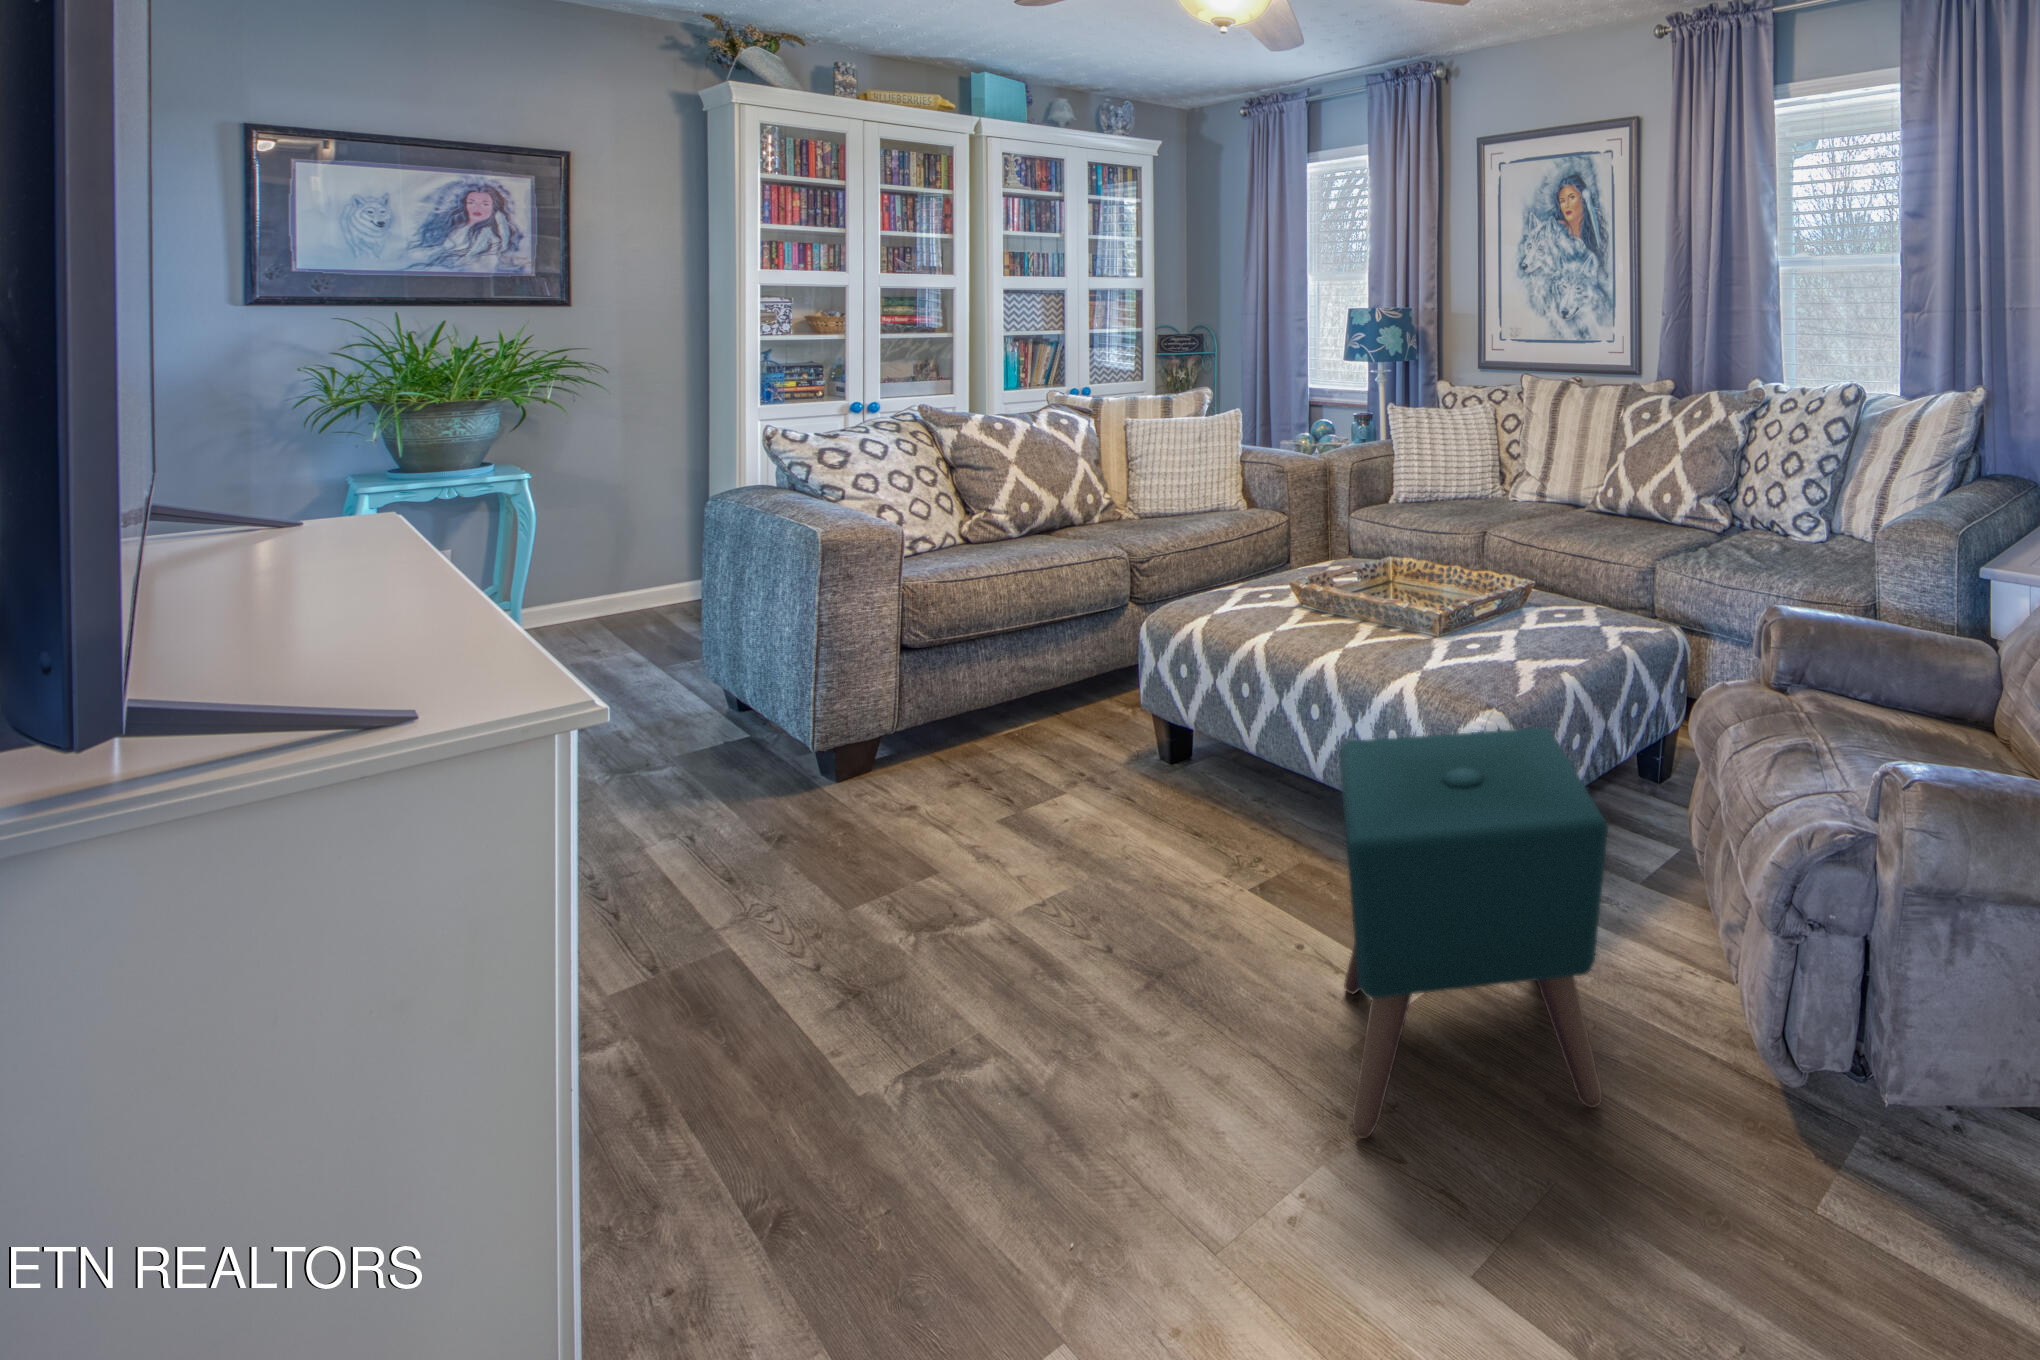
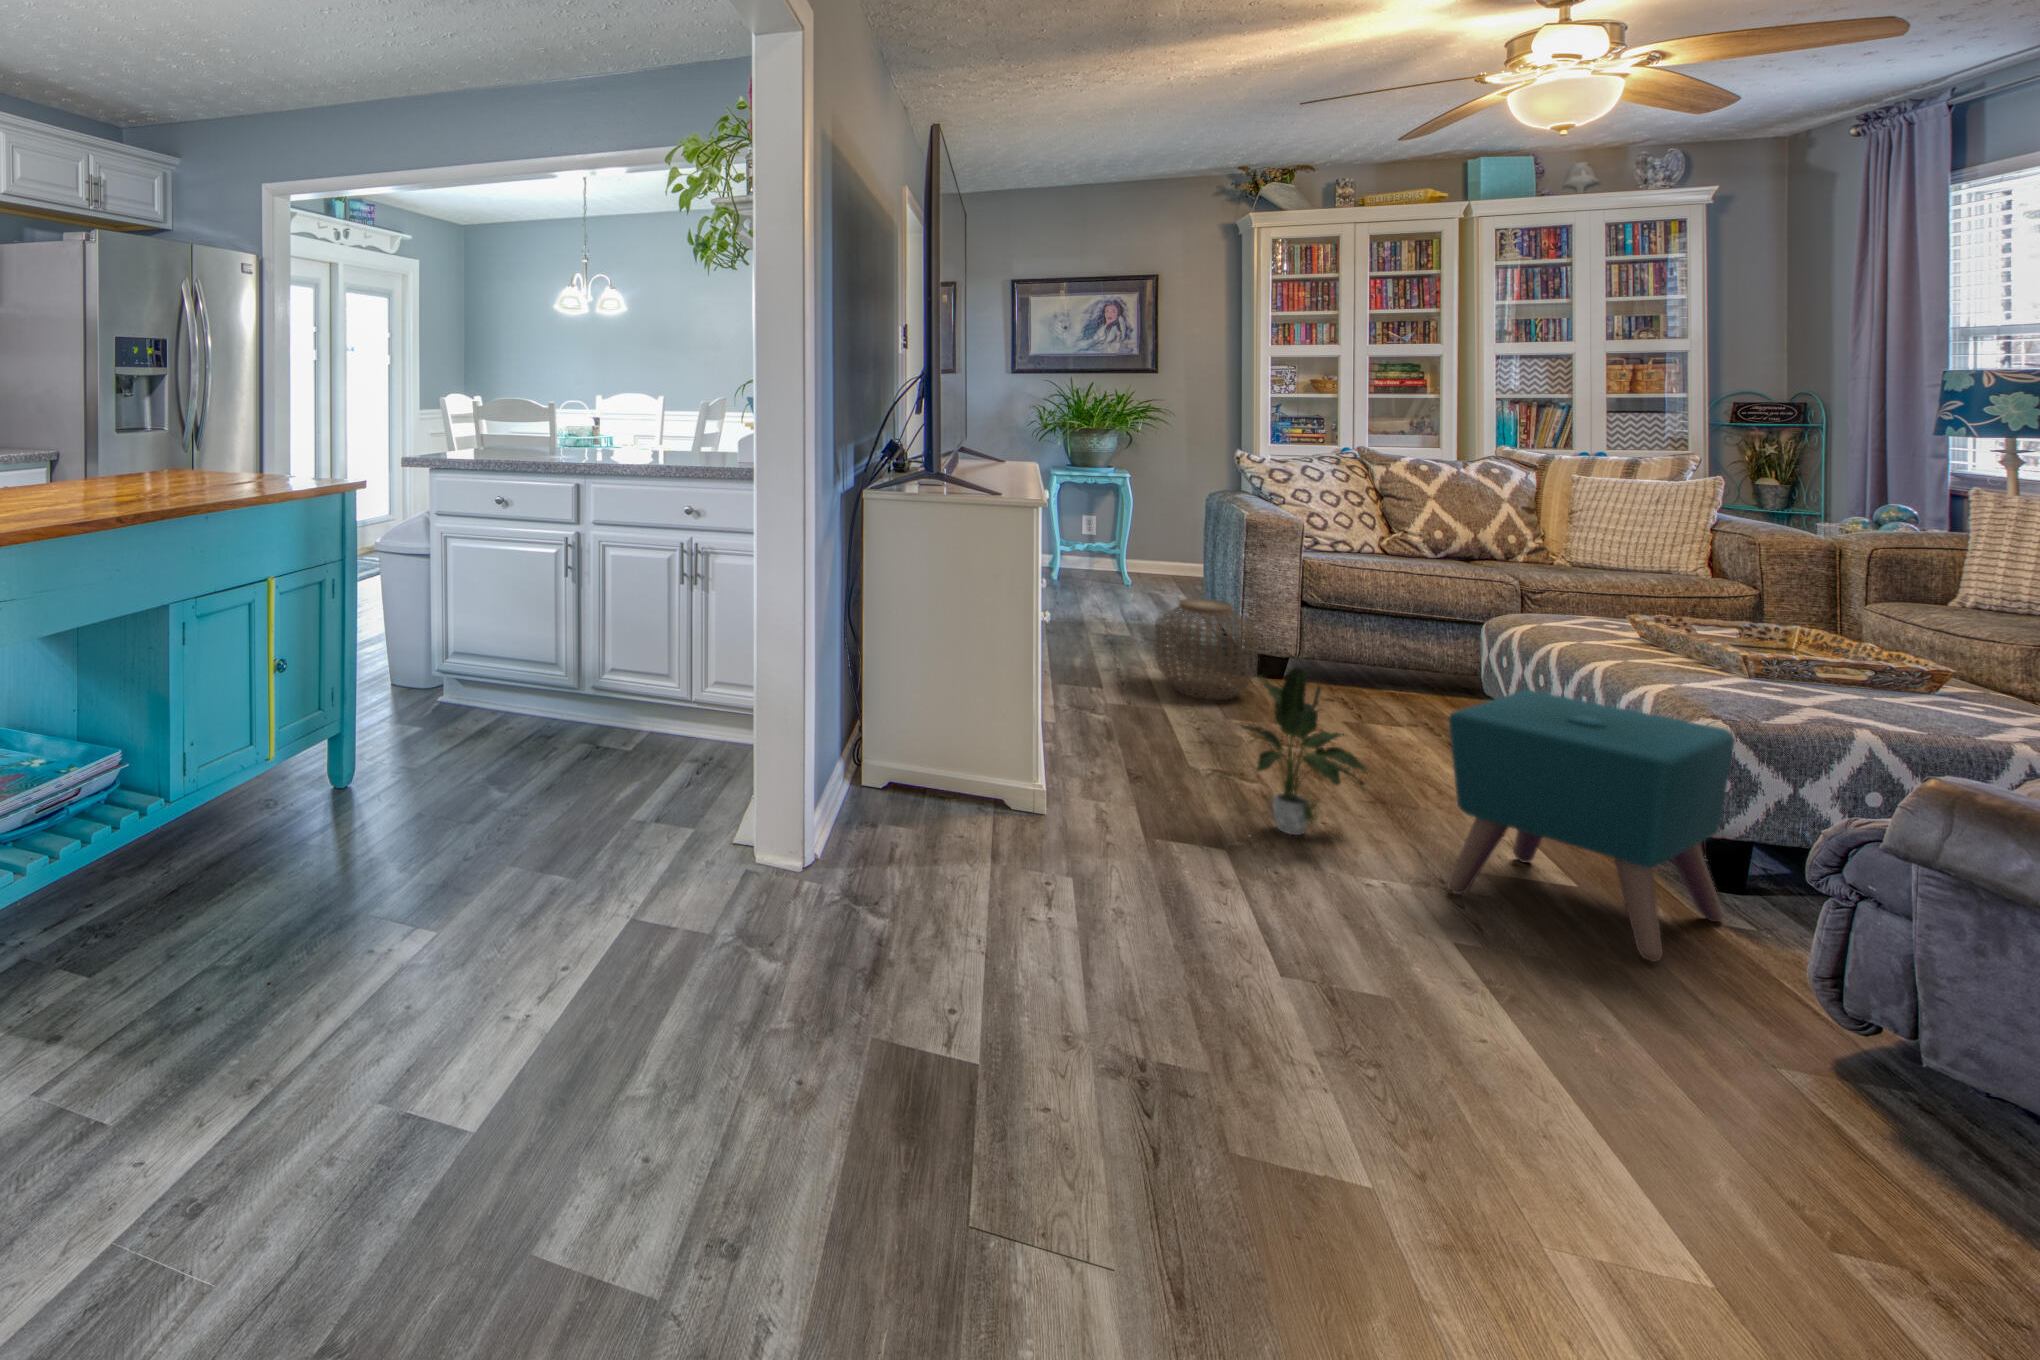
woven basket: none [670,684,861,878] -> present [1155,599,1258,700]
potted plant: none [997,830,1215,1171] -> present [1237,668,1367,835]

